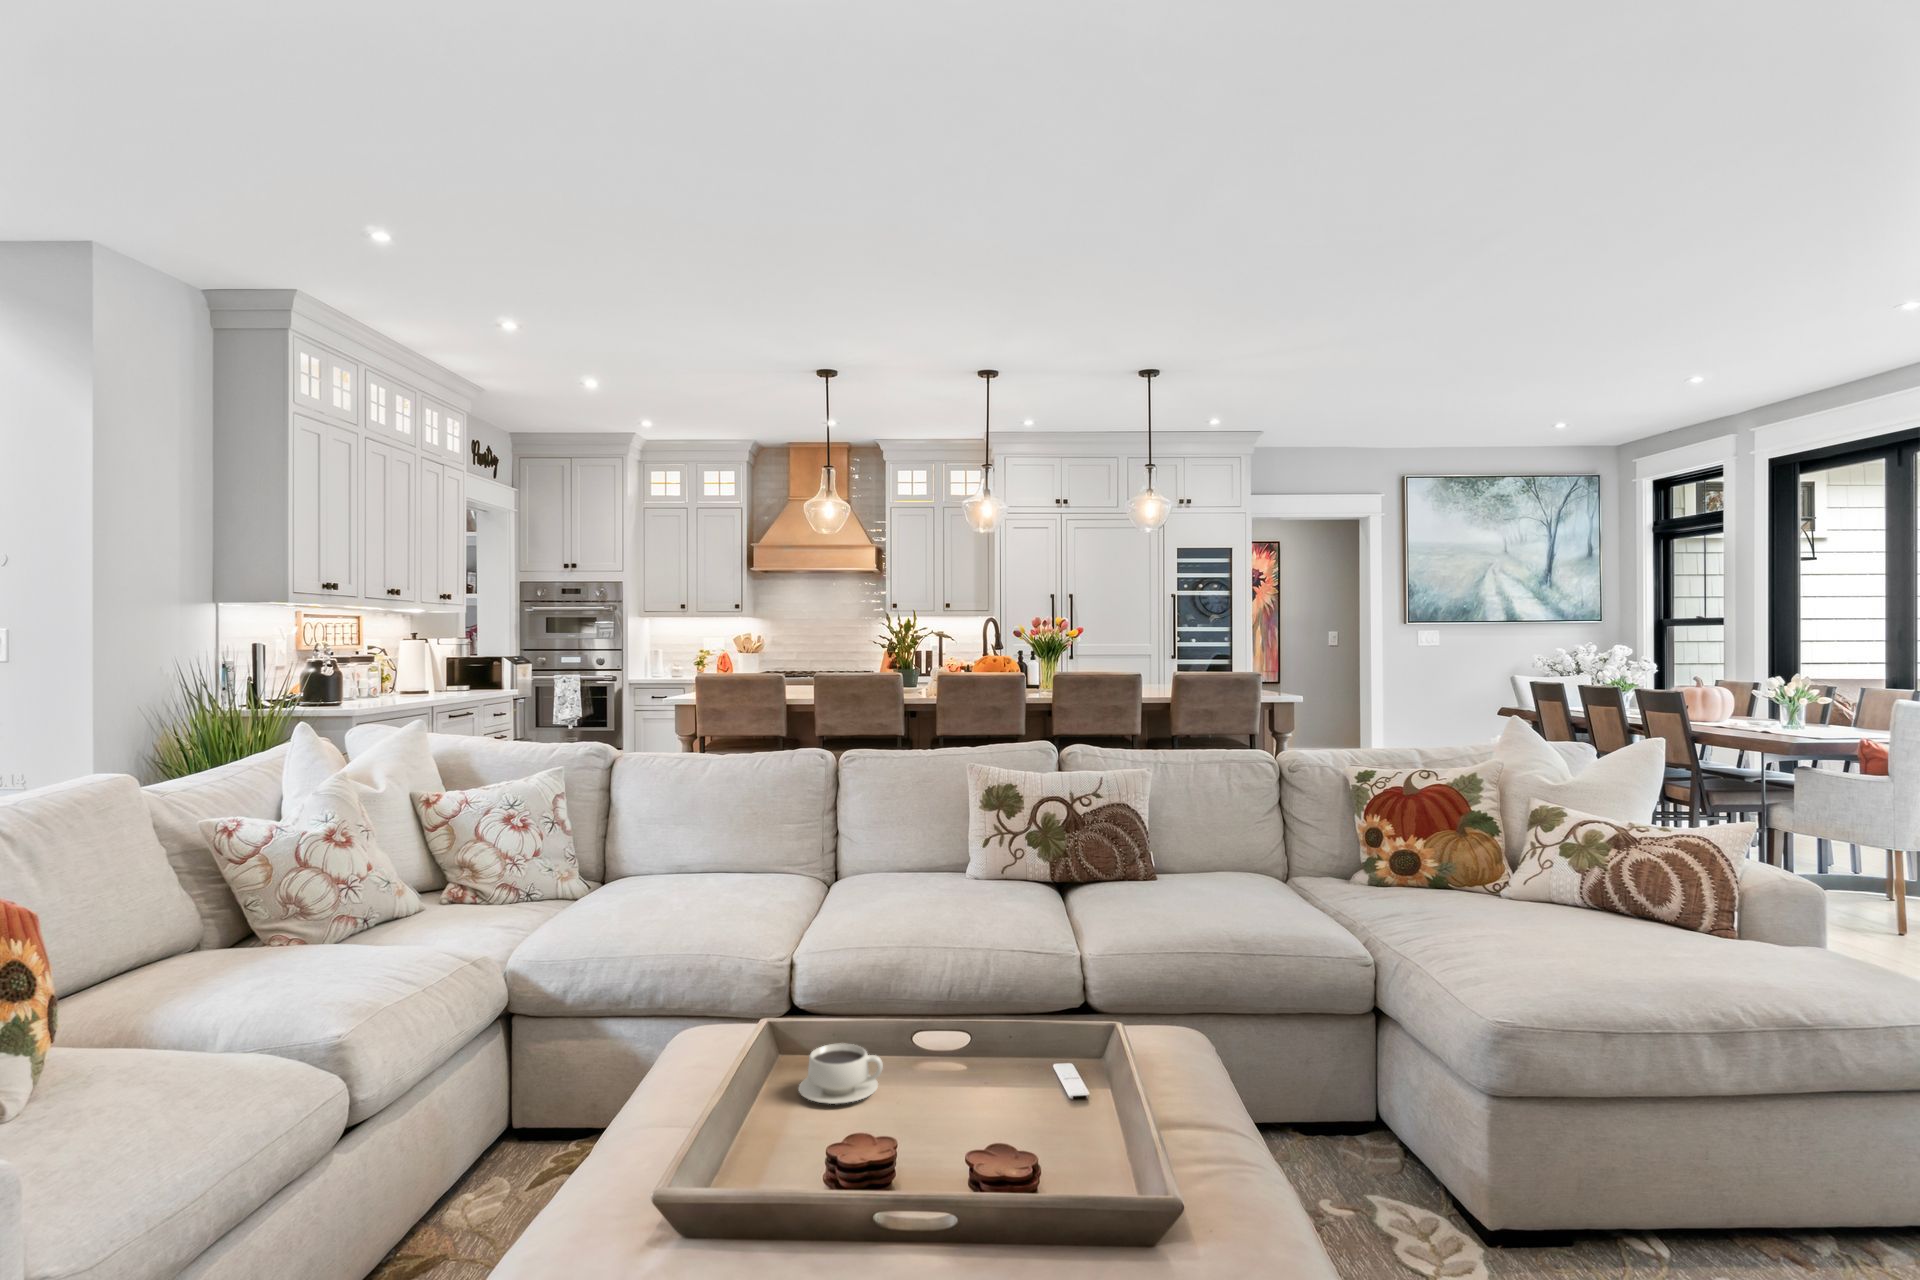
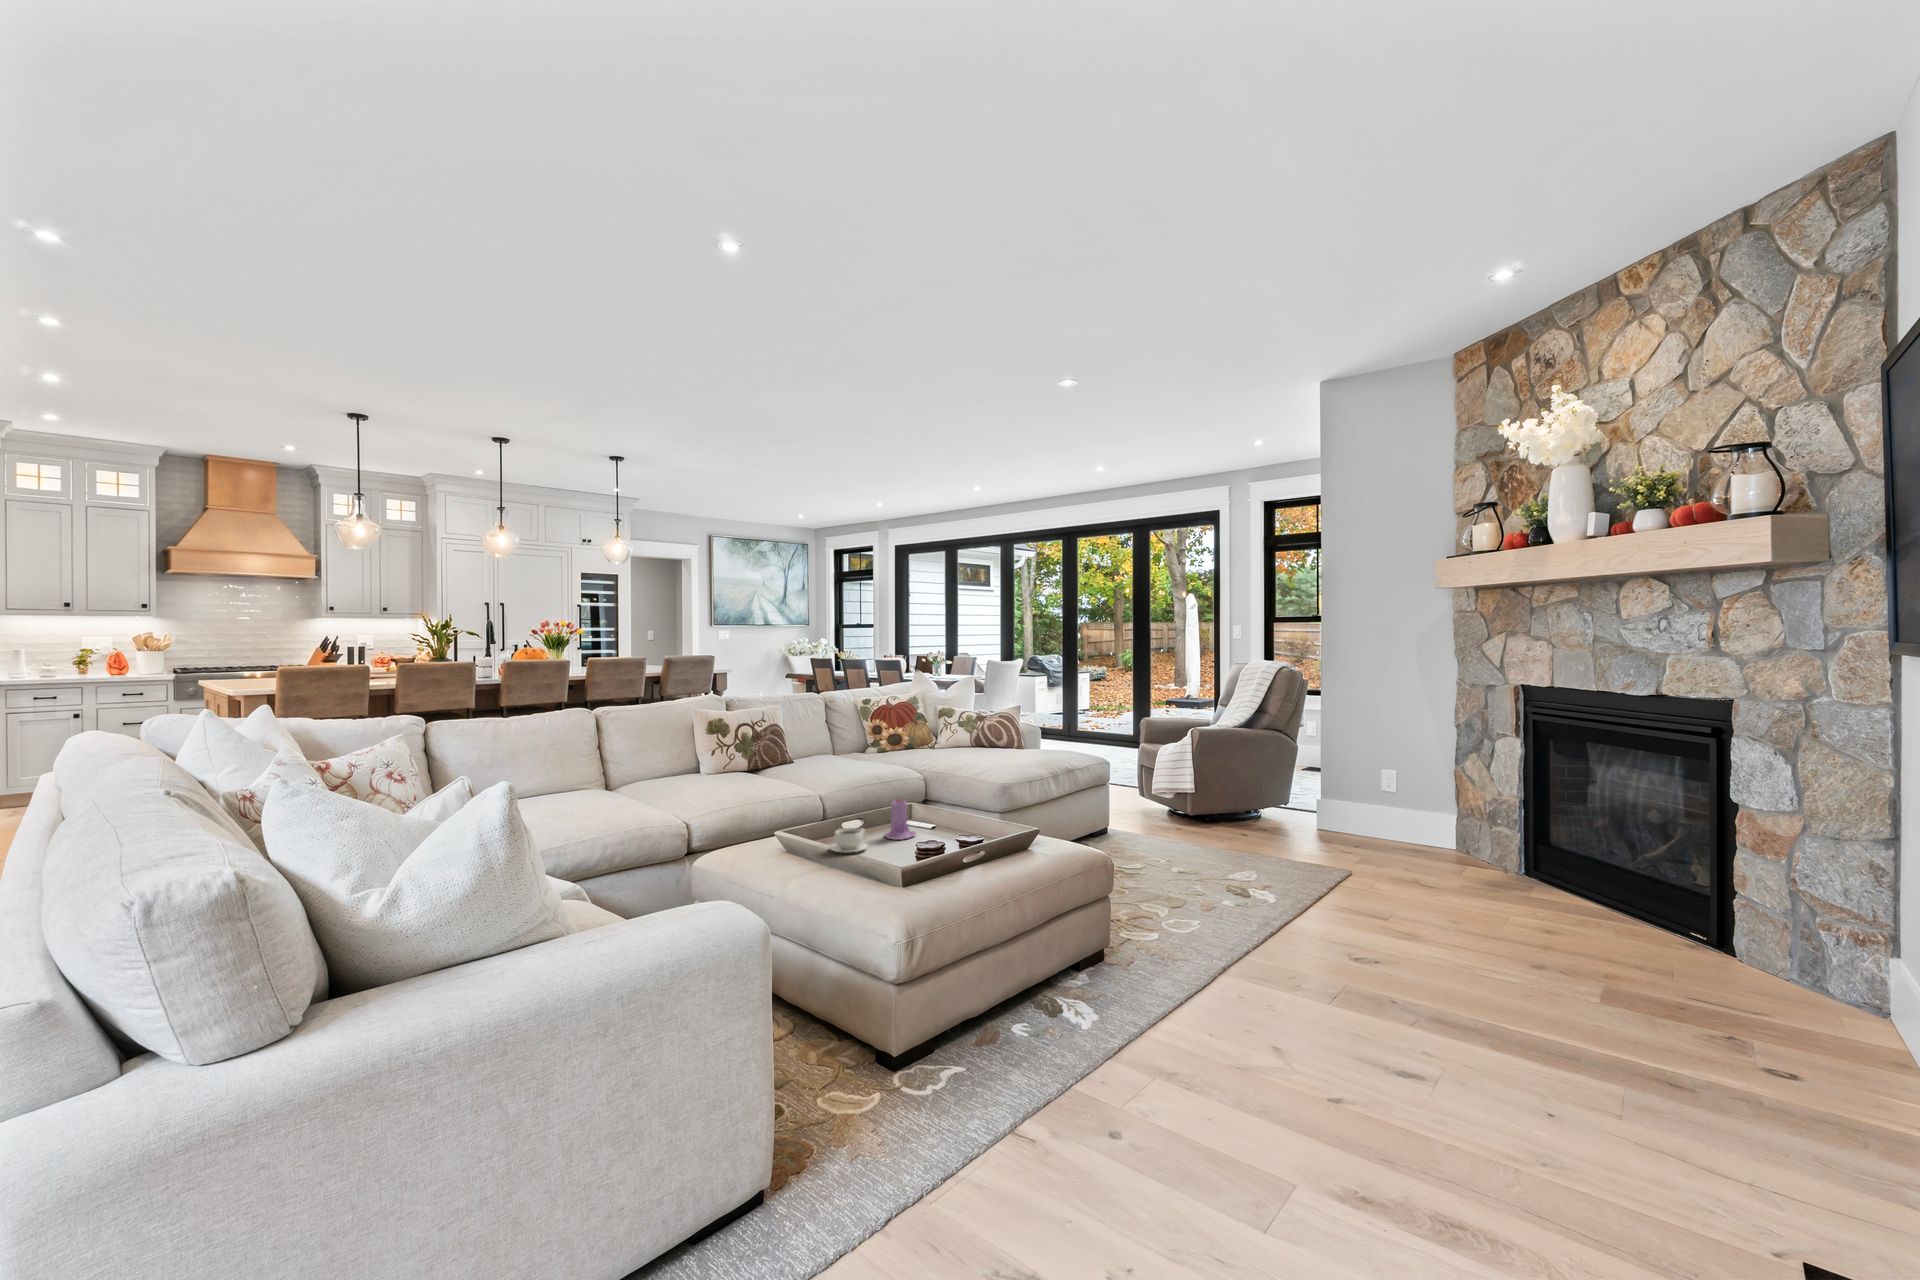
candle: none [950,1002,1017,1106] -> present [885,799,916,840]

